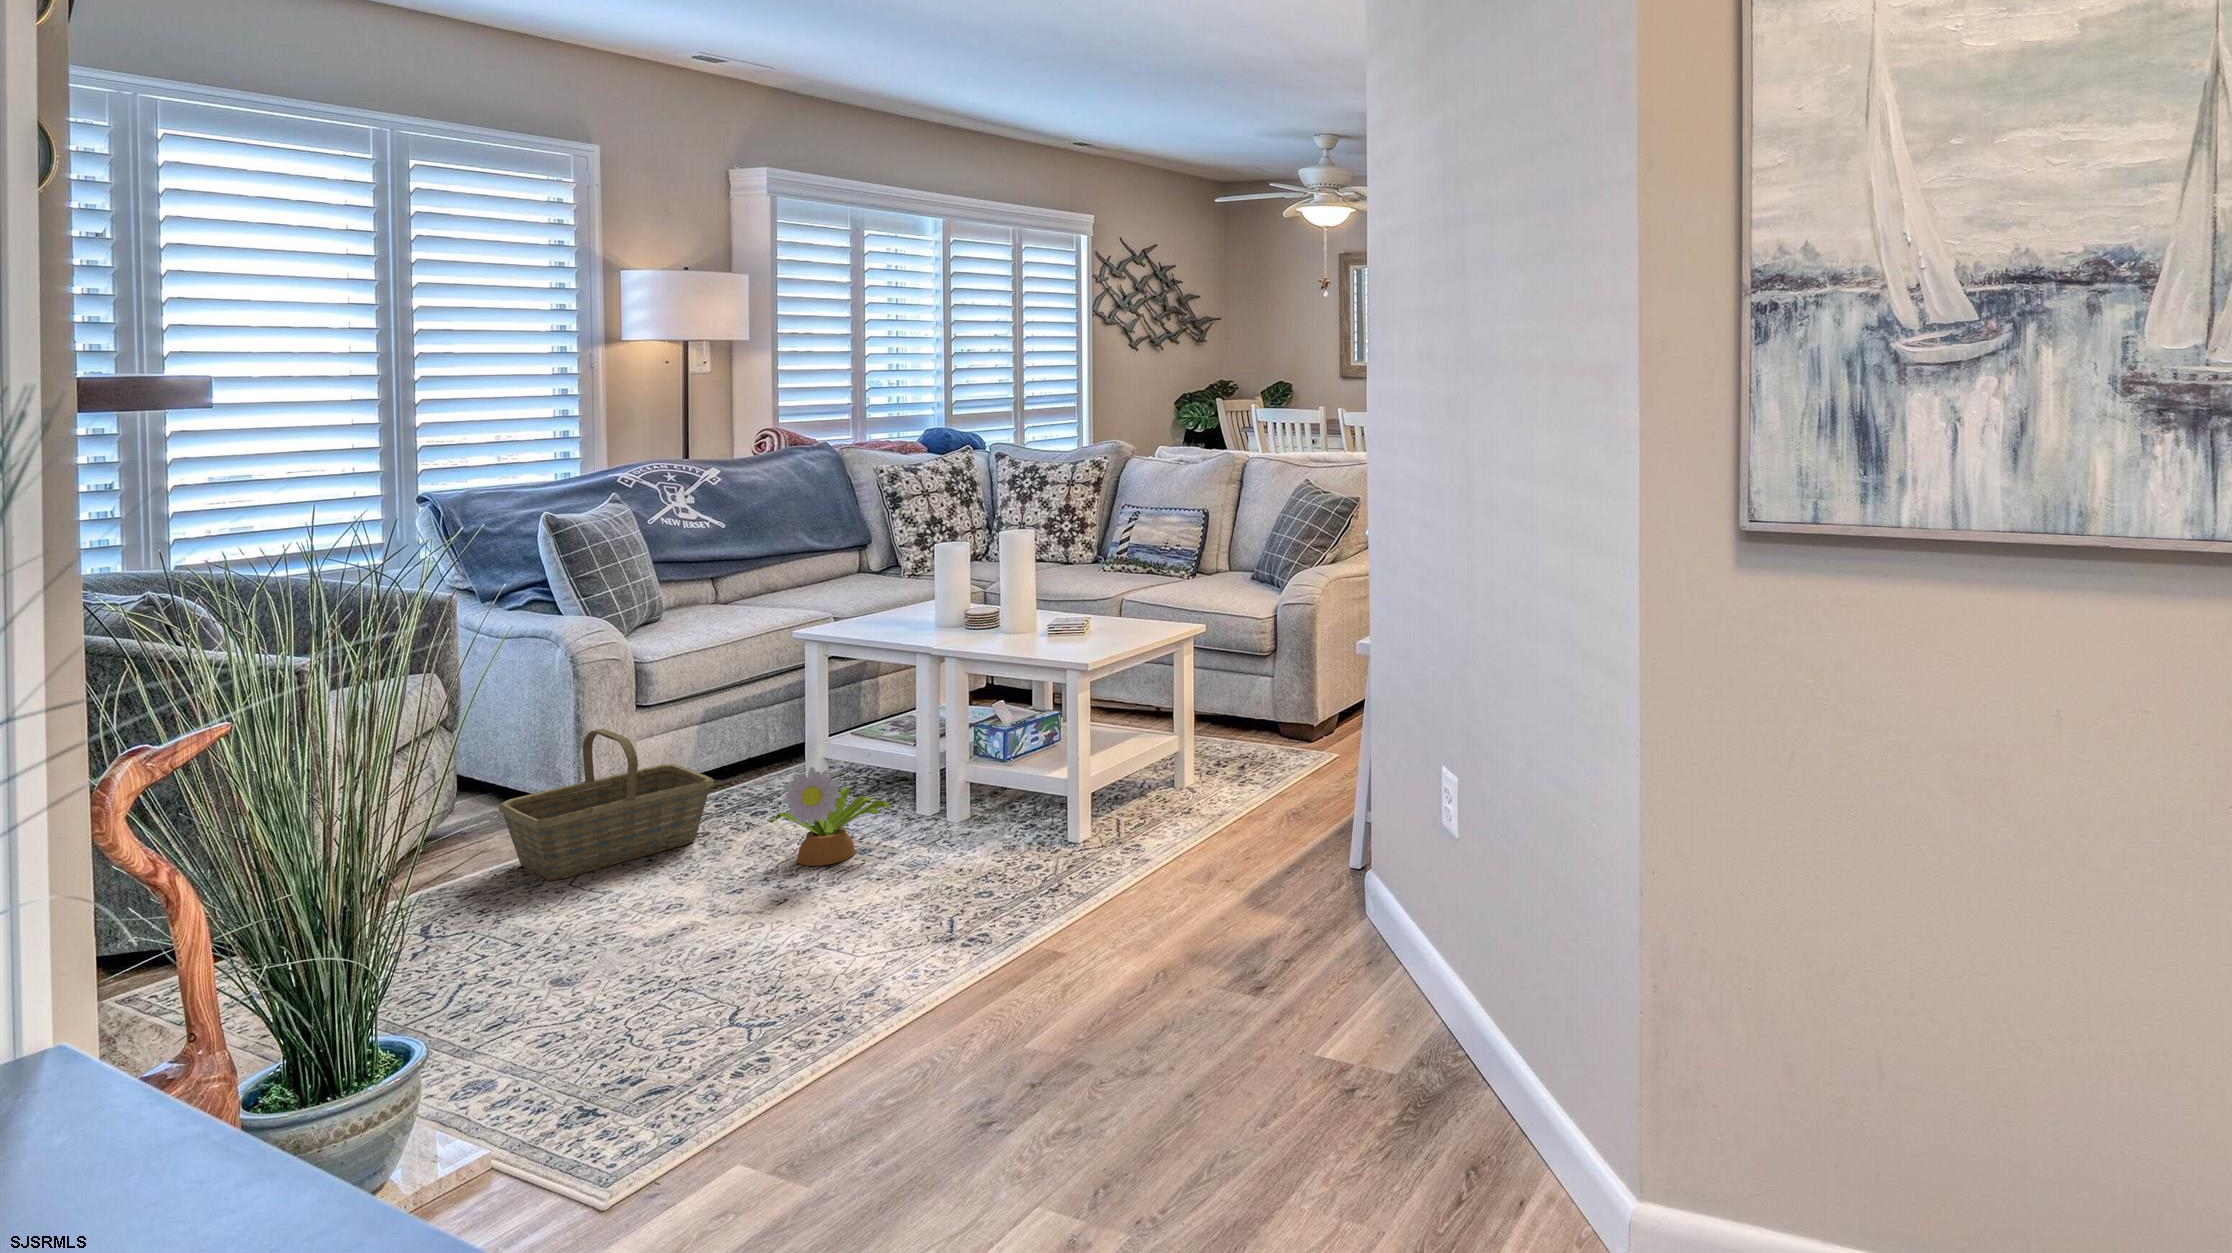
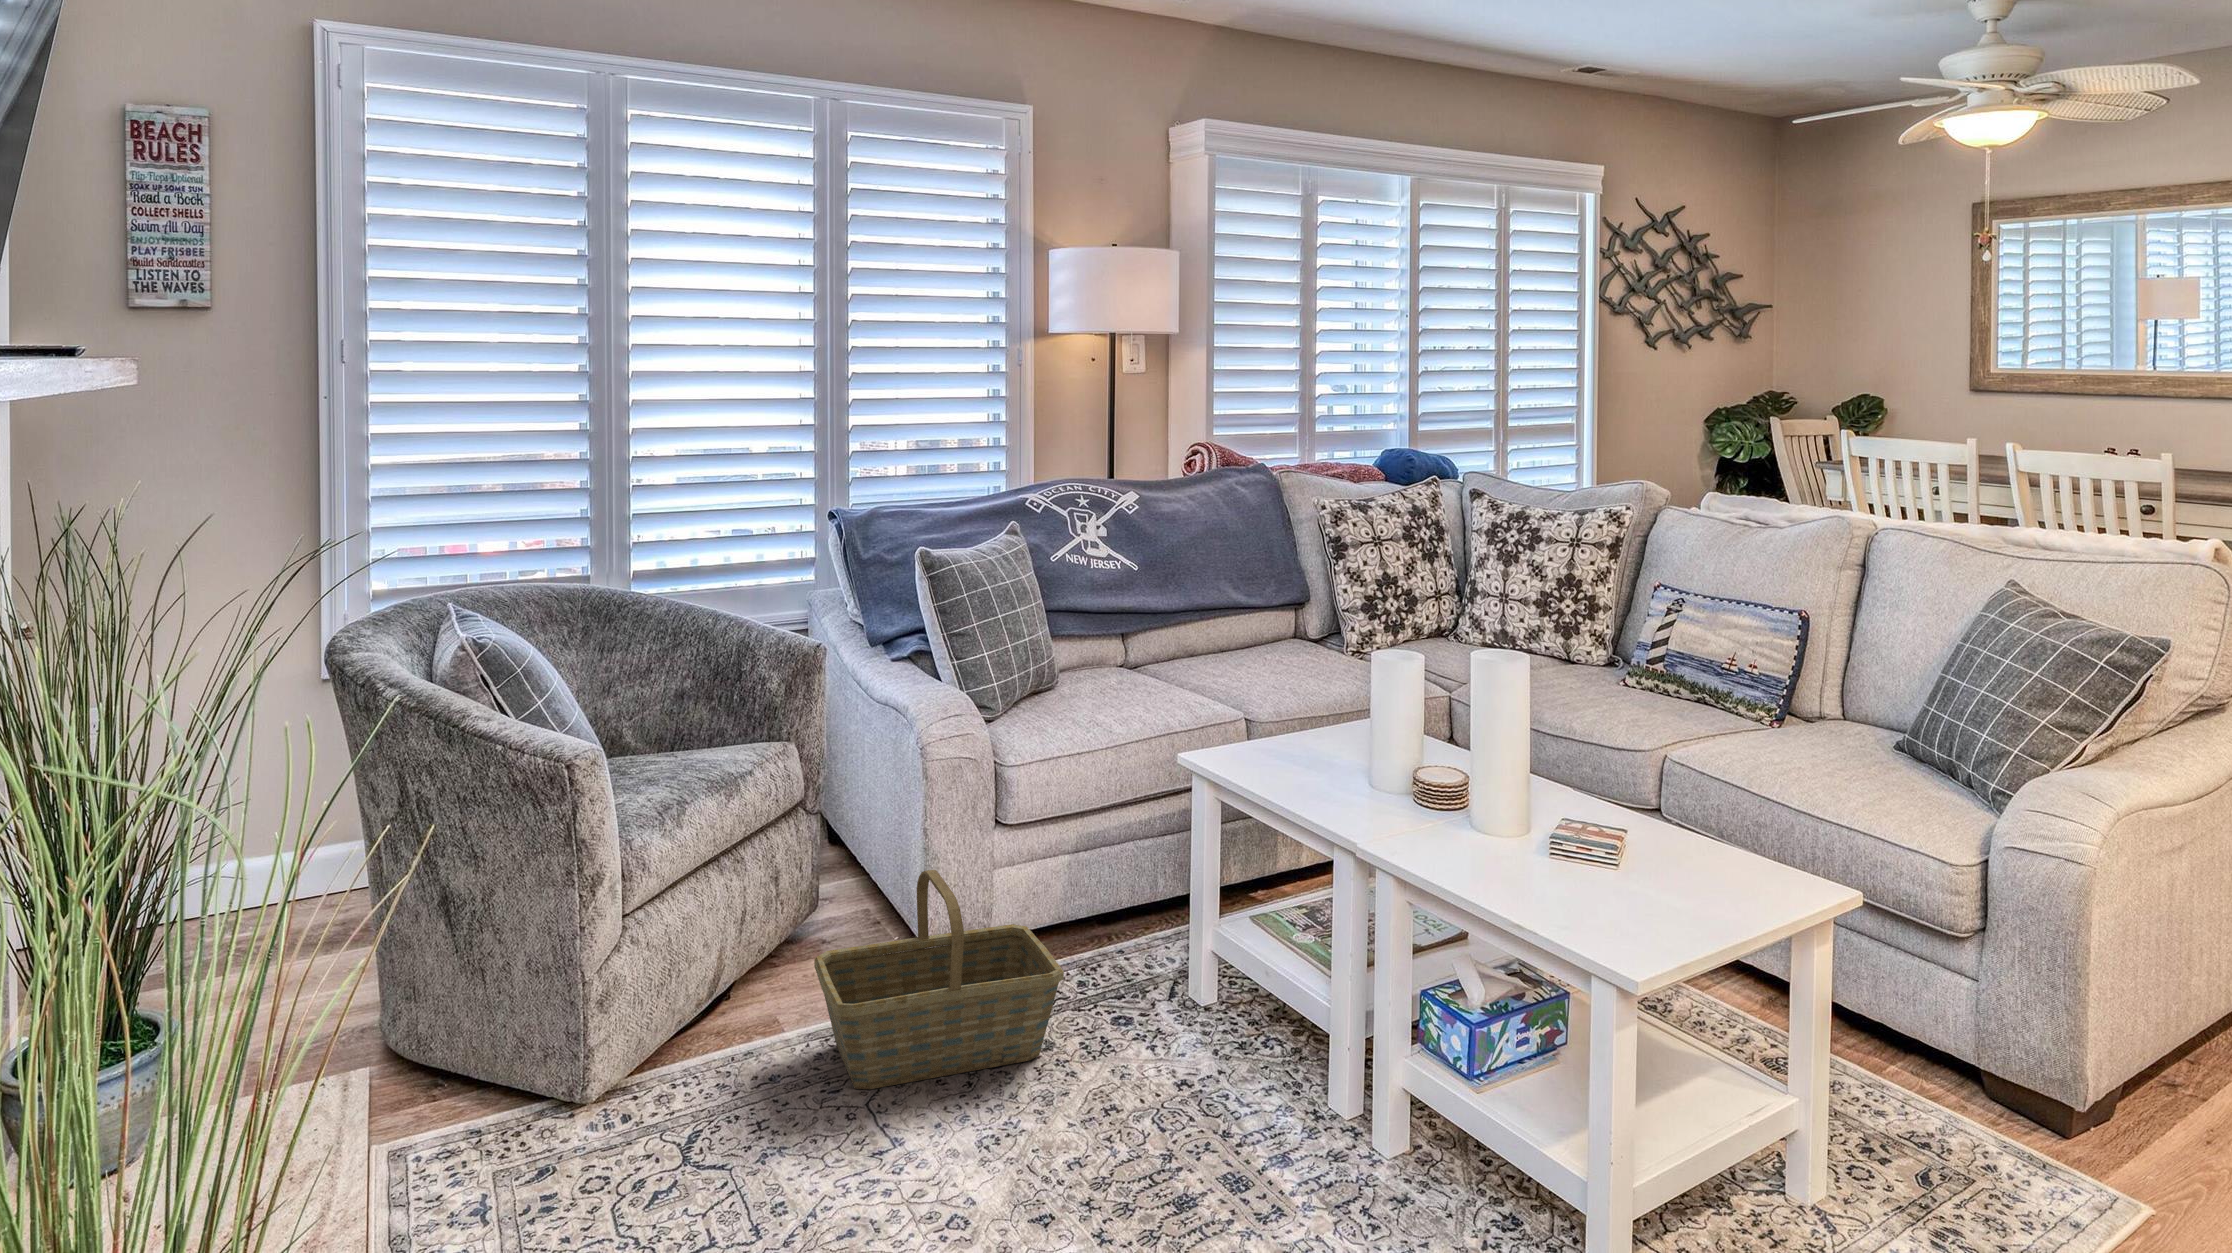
decorative plant: present [768,767,891,866] -> none [1118,1010,1293,1169]

